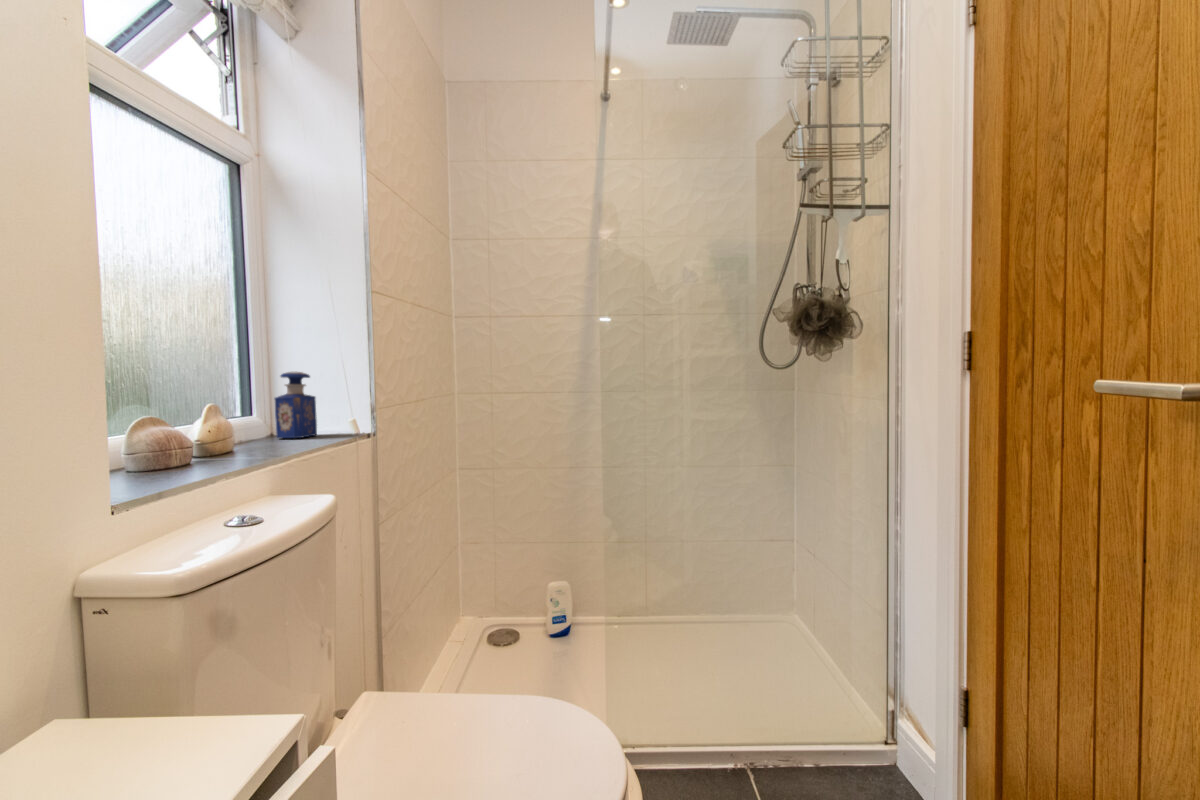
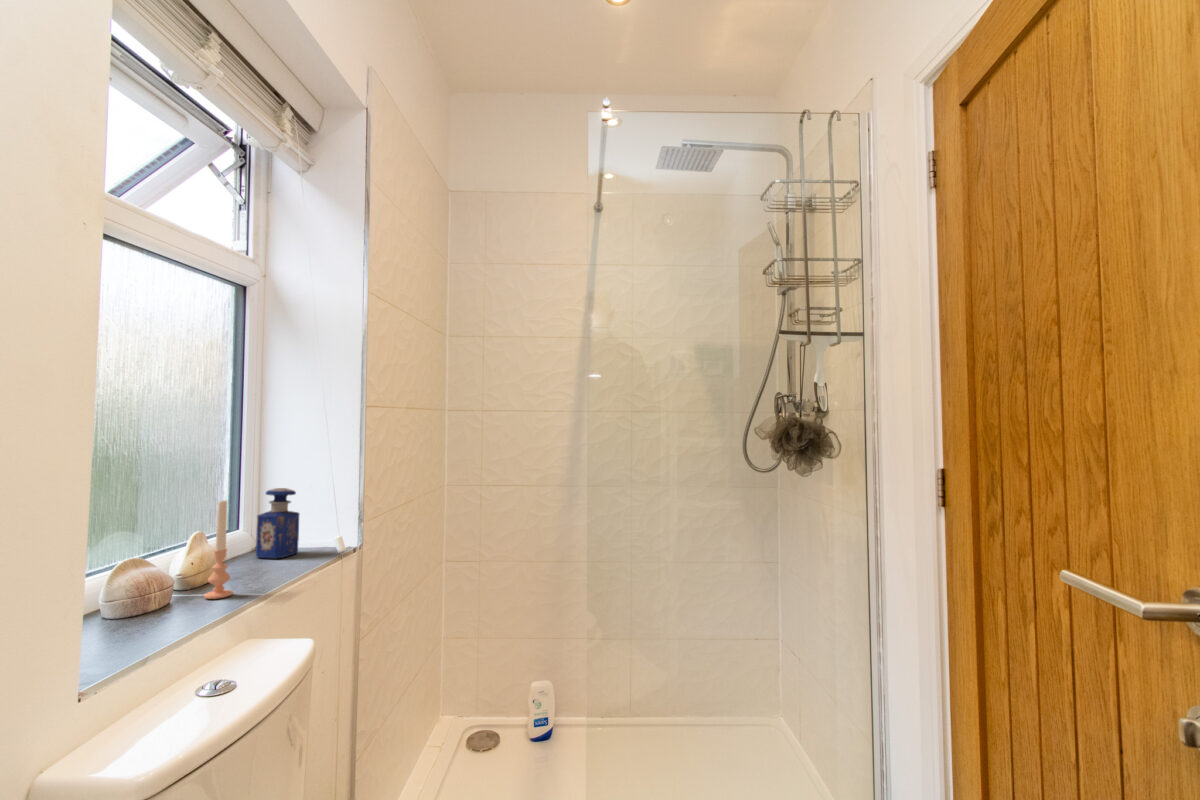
candle: none [223,365,251,460] -> present [204,500,233,599]

